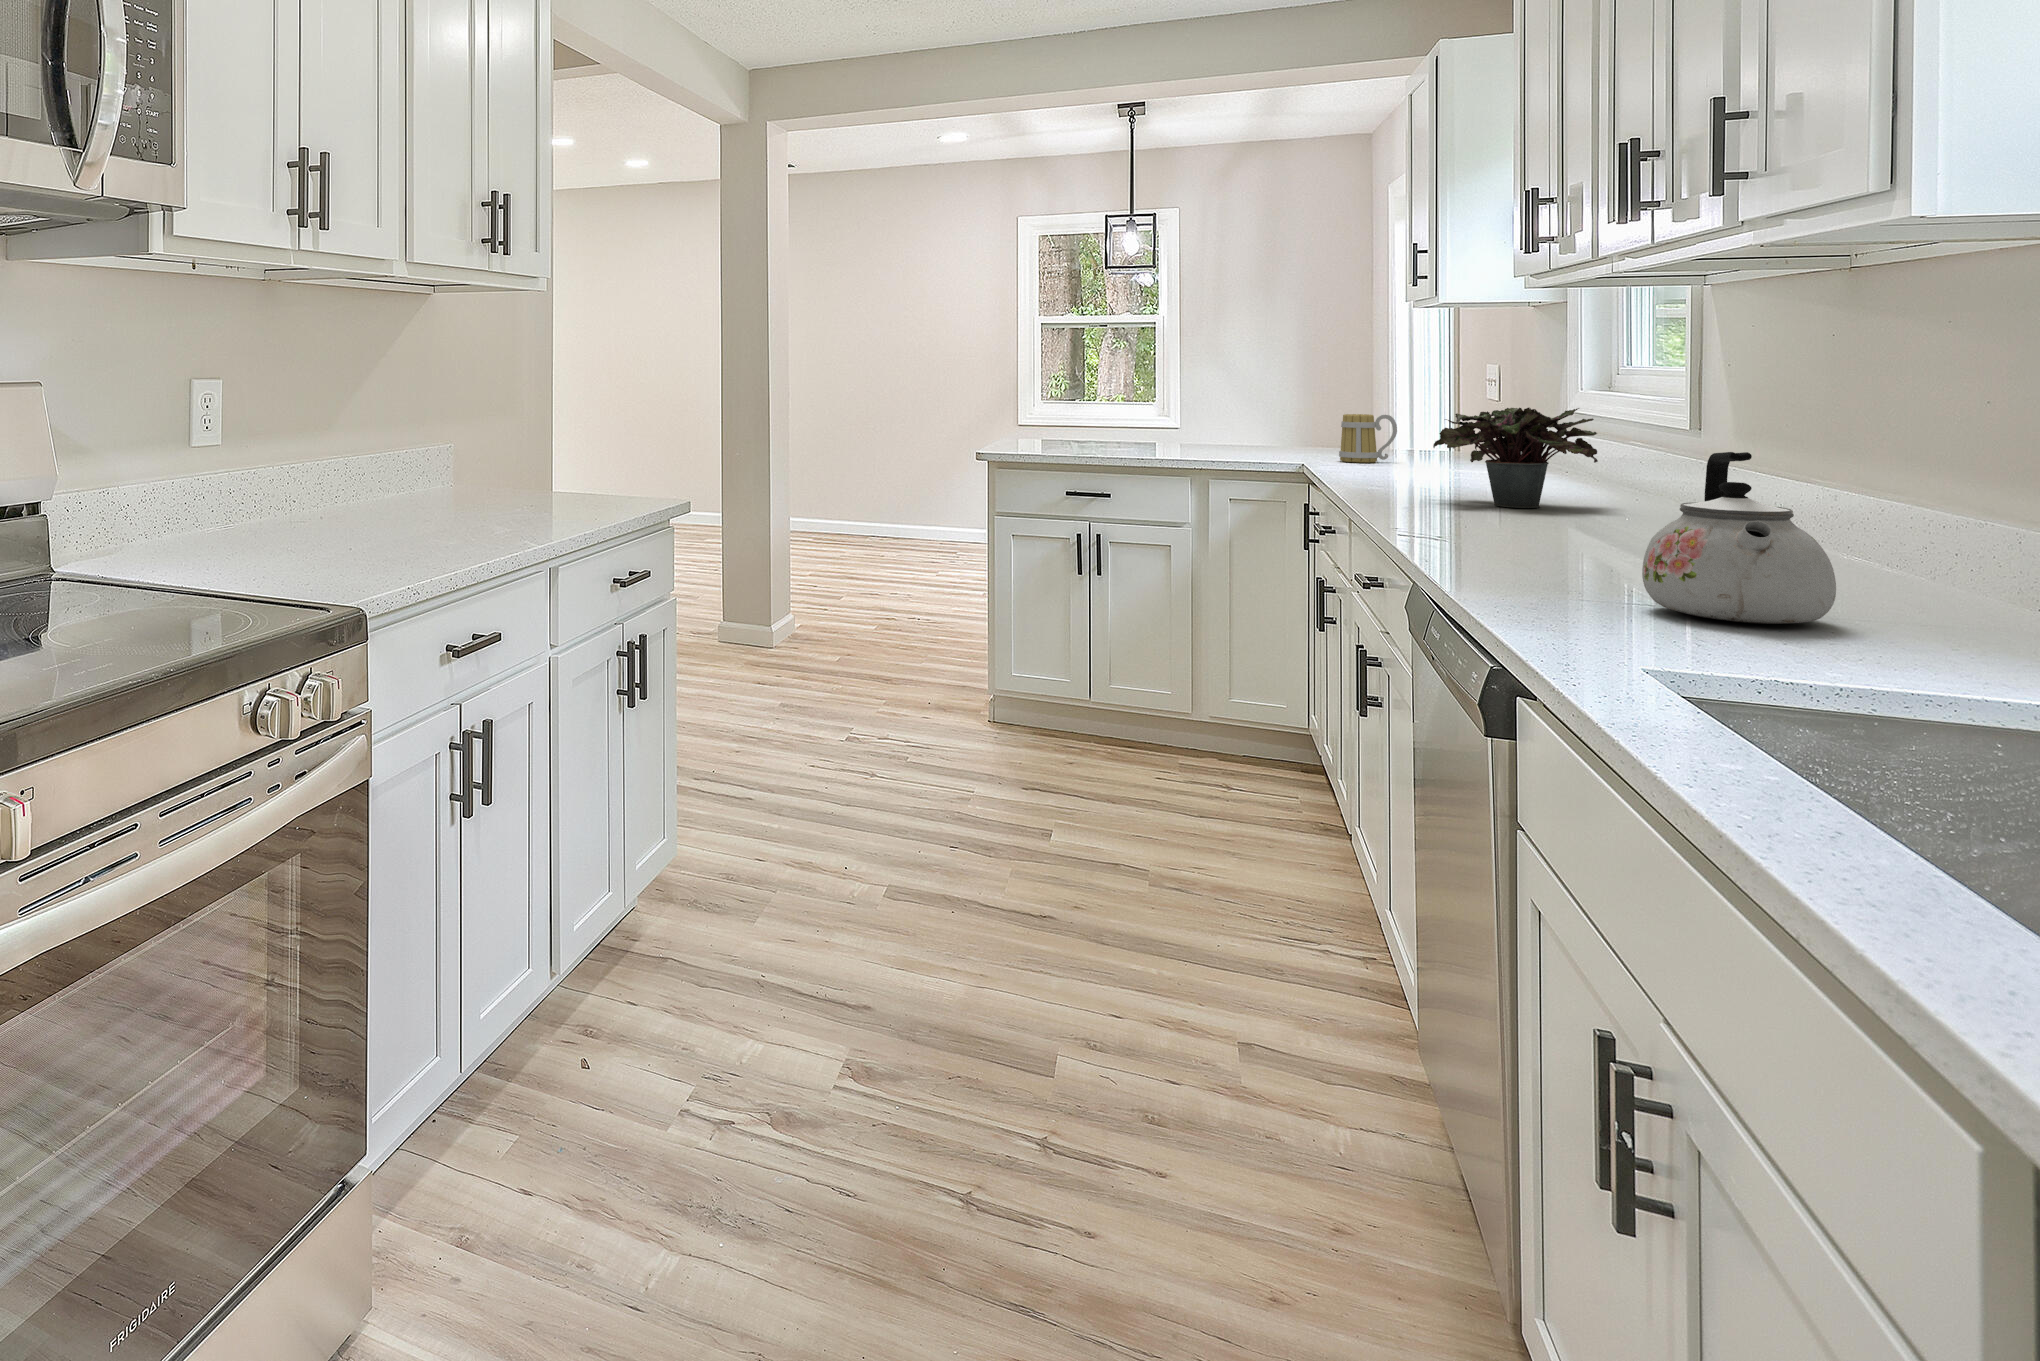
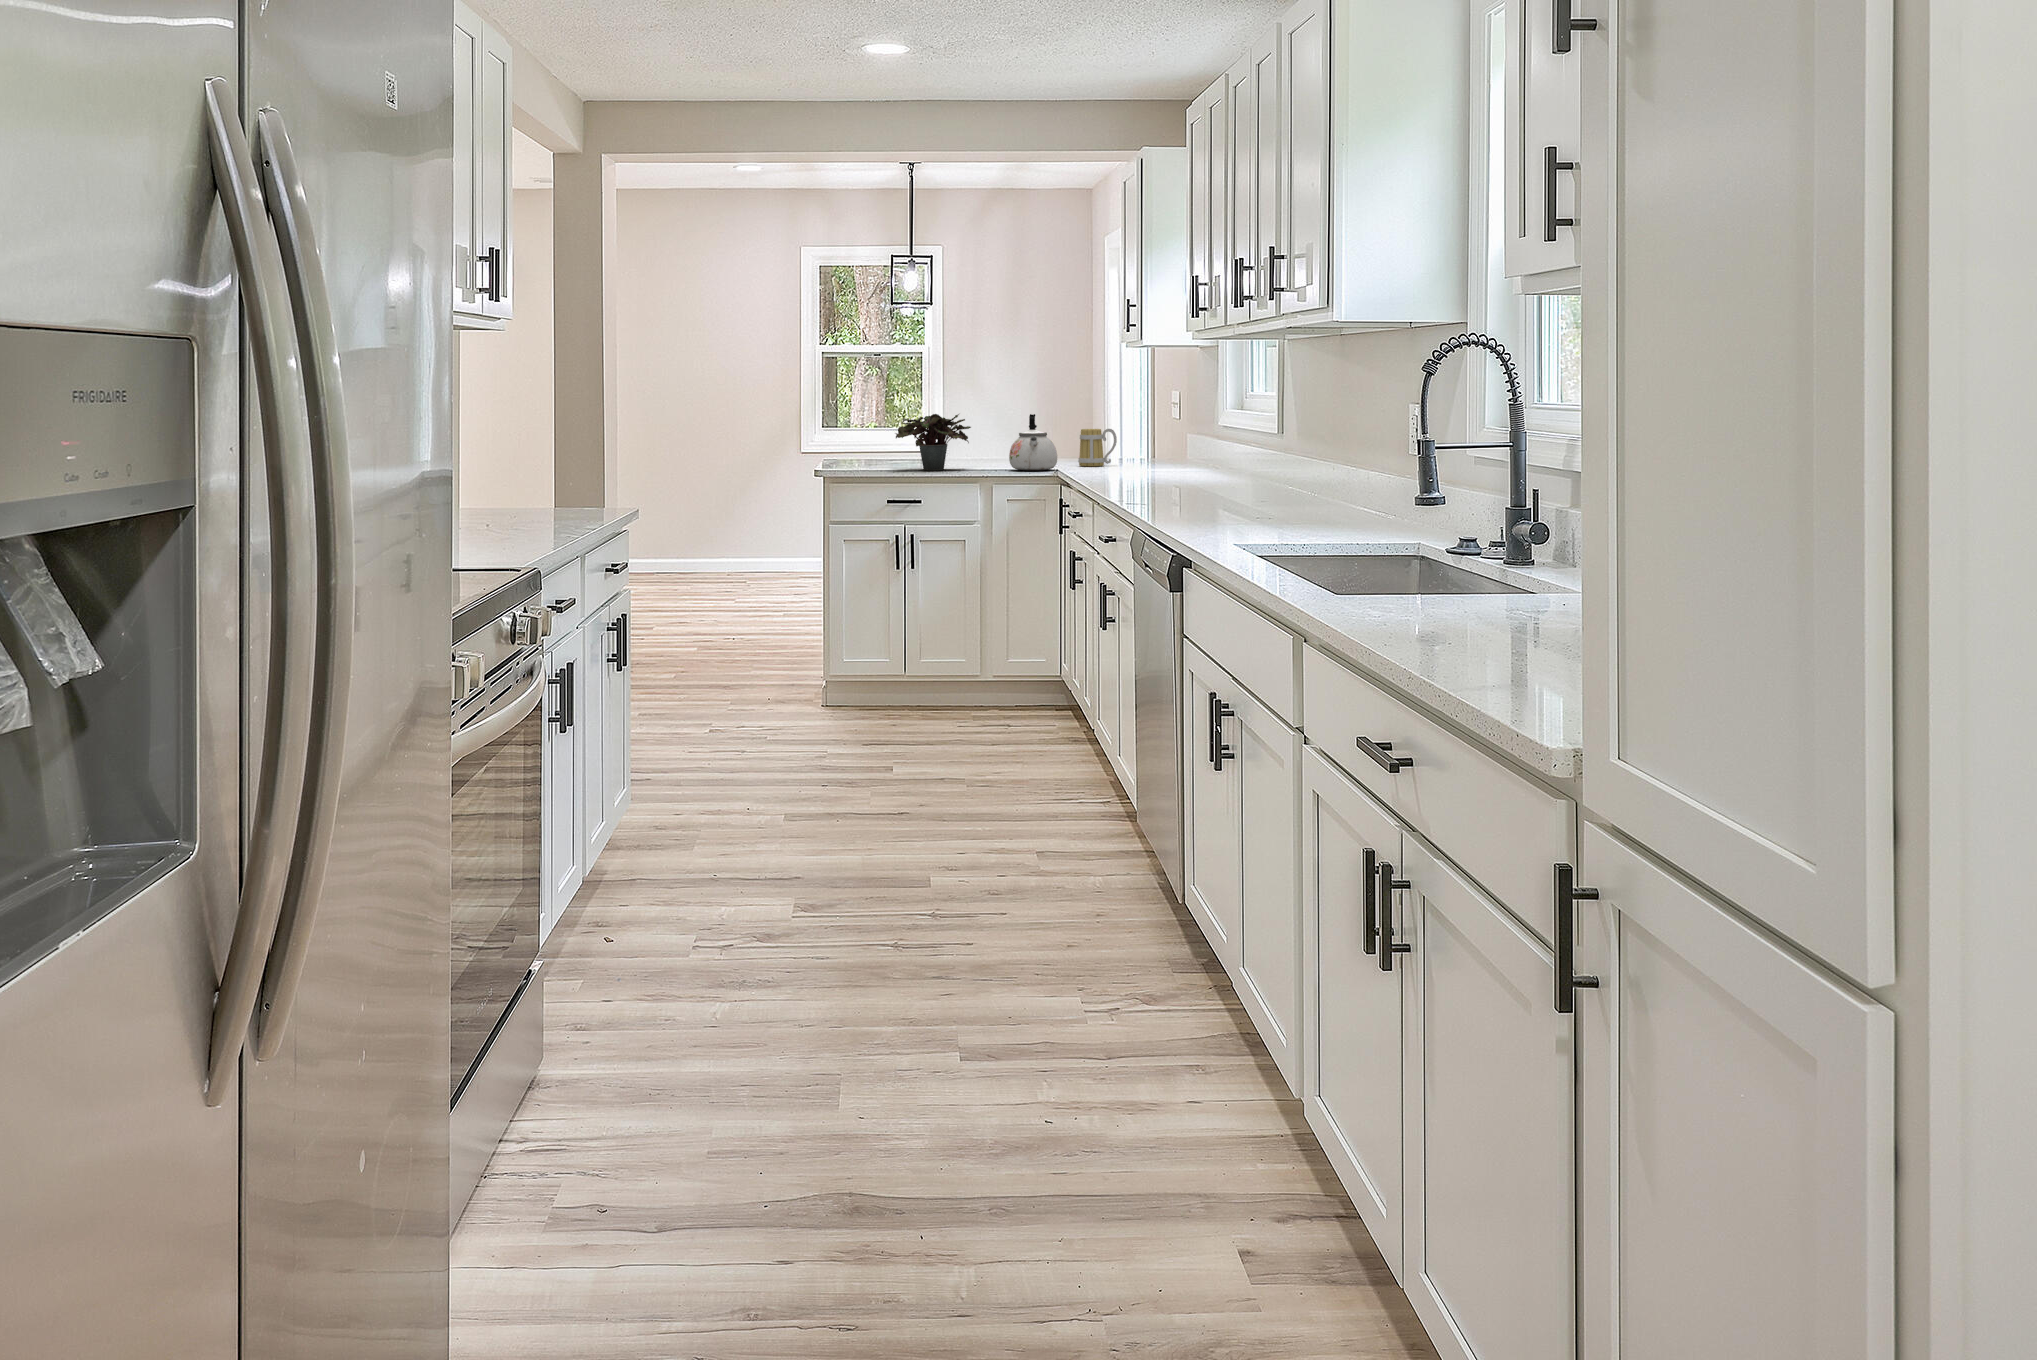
potted plant: present [1433,408,1598,508] -> present [896,414,971,470]
kettle: present [1642,452,1836,624] -> present [1009,414,1057,471]

